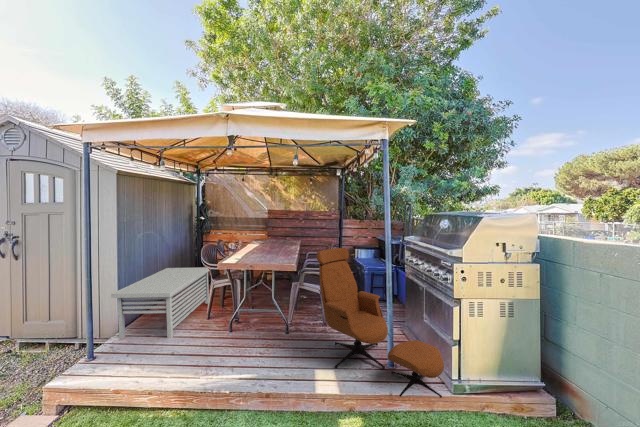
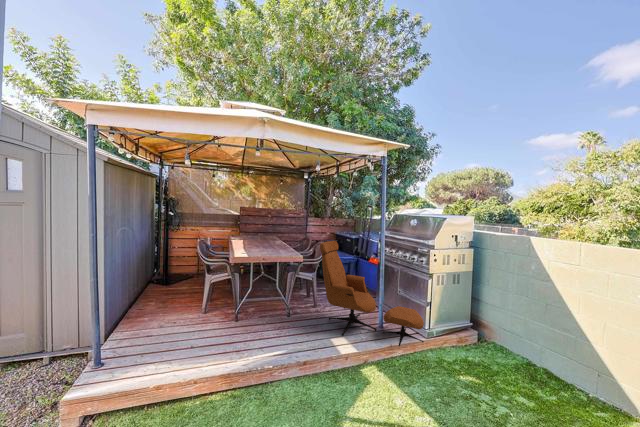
storage bench: present [111,267,210,338] -> none [103,263,185,343]

